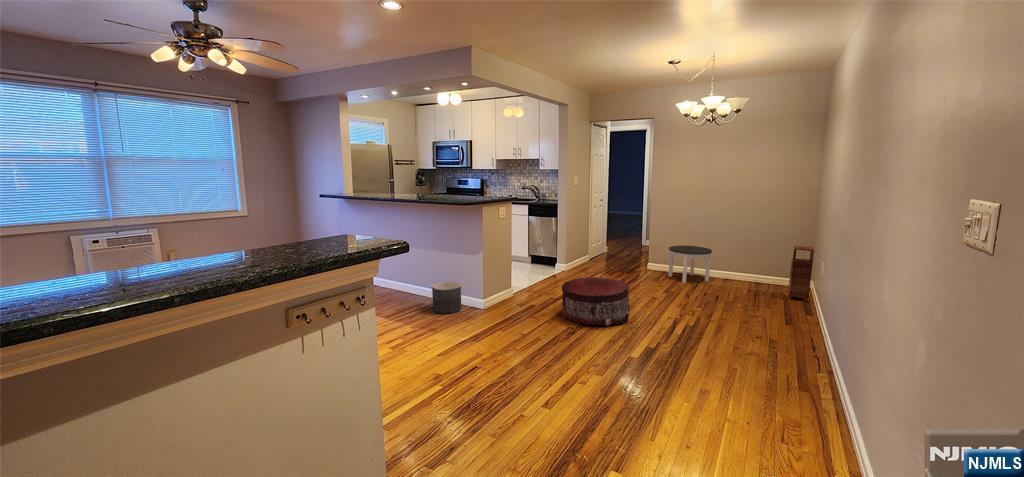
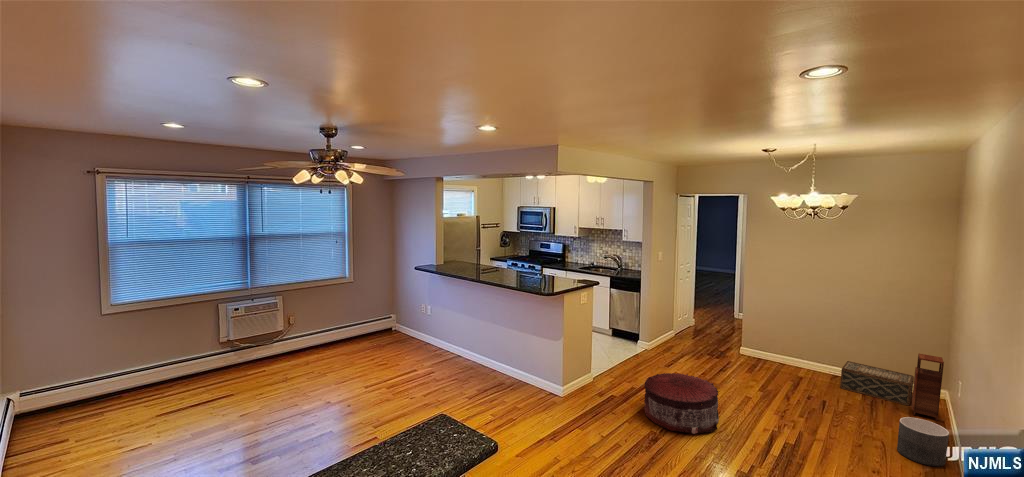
round table: present [668,246,712,283] -> none [764,334,816,379]
woven basket: none [732,263,790,293] -> present [840,361,914,406]
planter: present [432,282,461,314] -> present [897,417,949,466]

